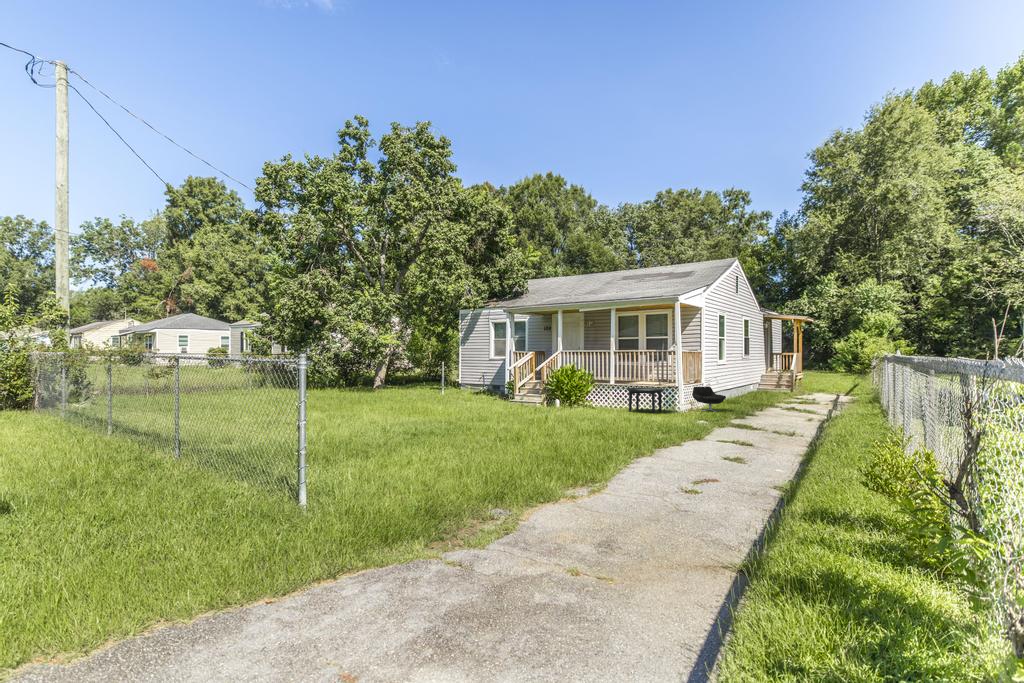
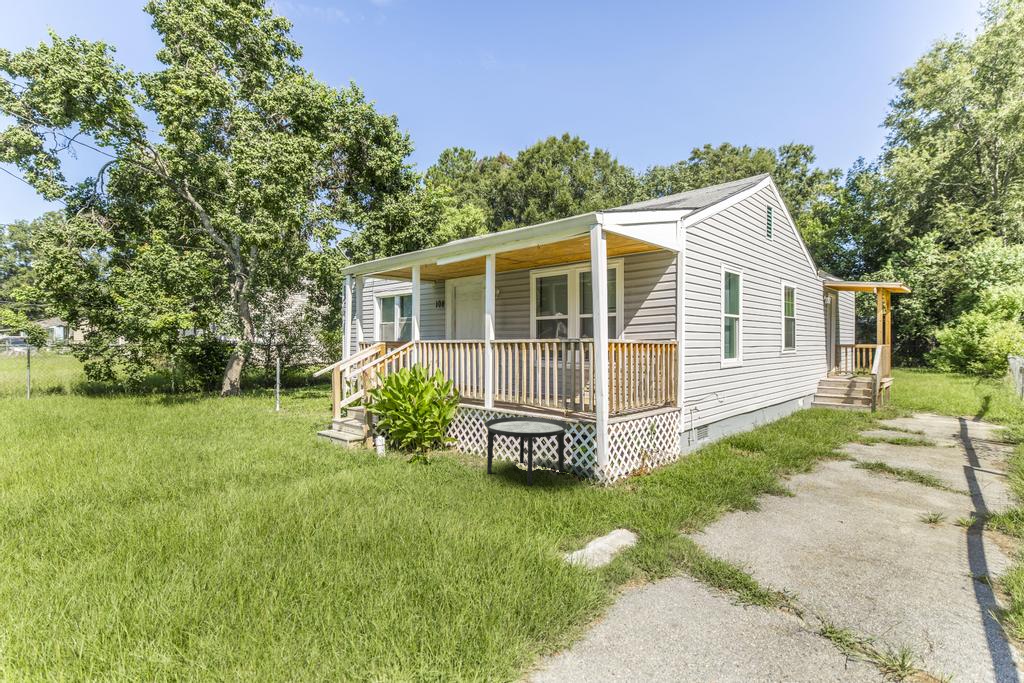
lounge chair: present [692,387,726,412] -> none [642,418,714,486]

